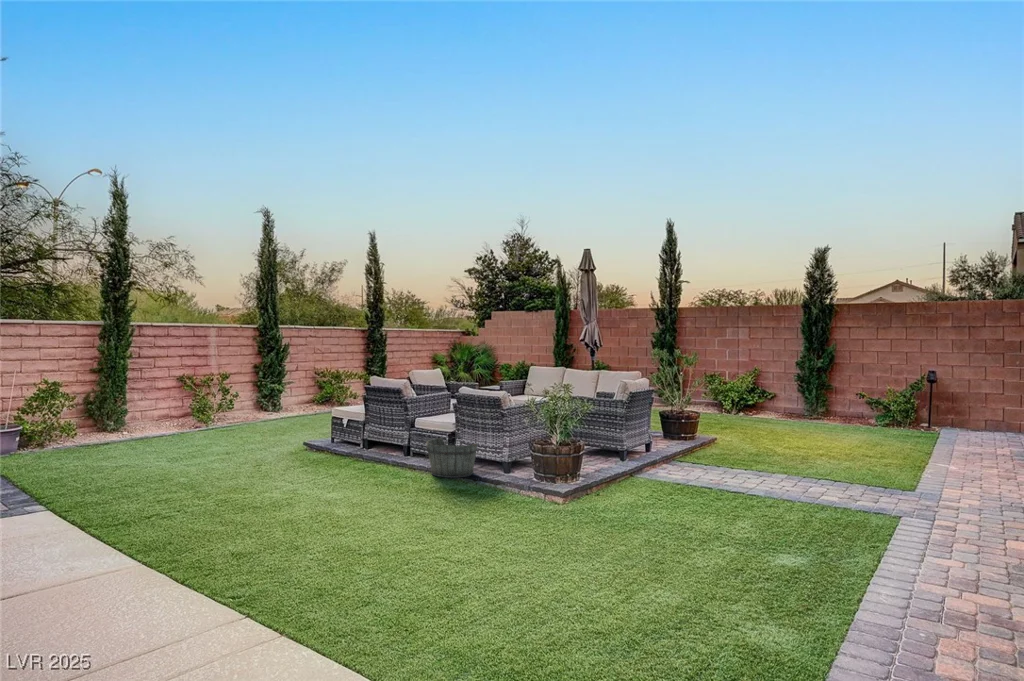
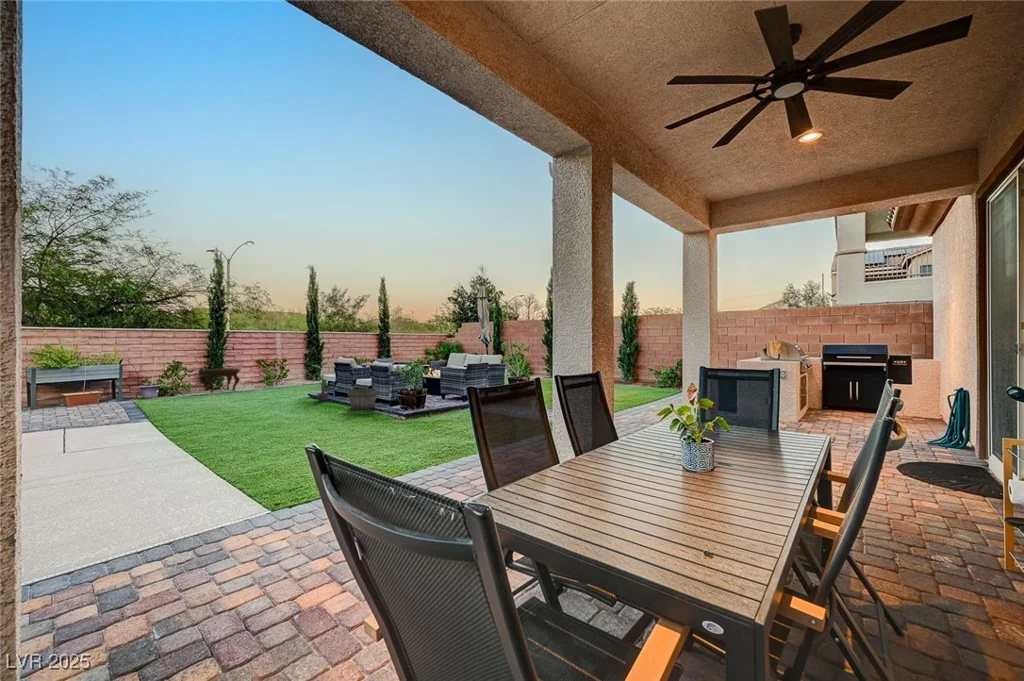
side table: none [87,392,165,438] -> present [200,368,240,392]
decorative plant: none [327,409,378,458] -> present [318,375,328,401]

